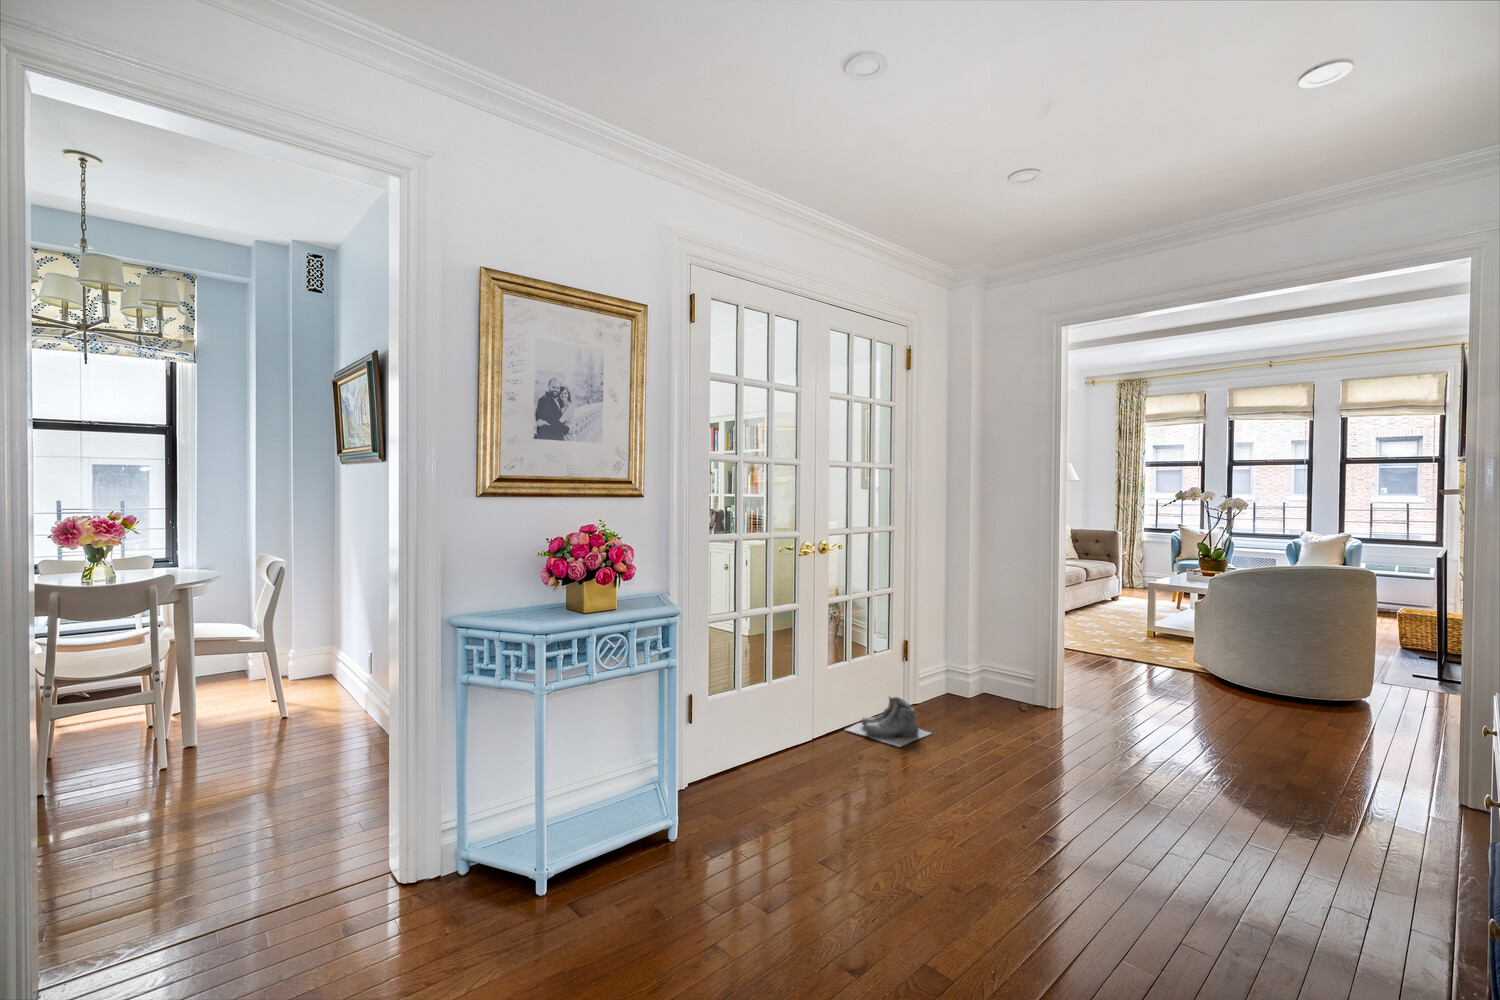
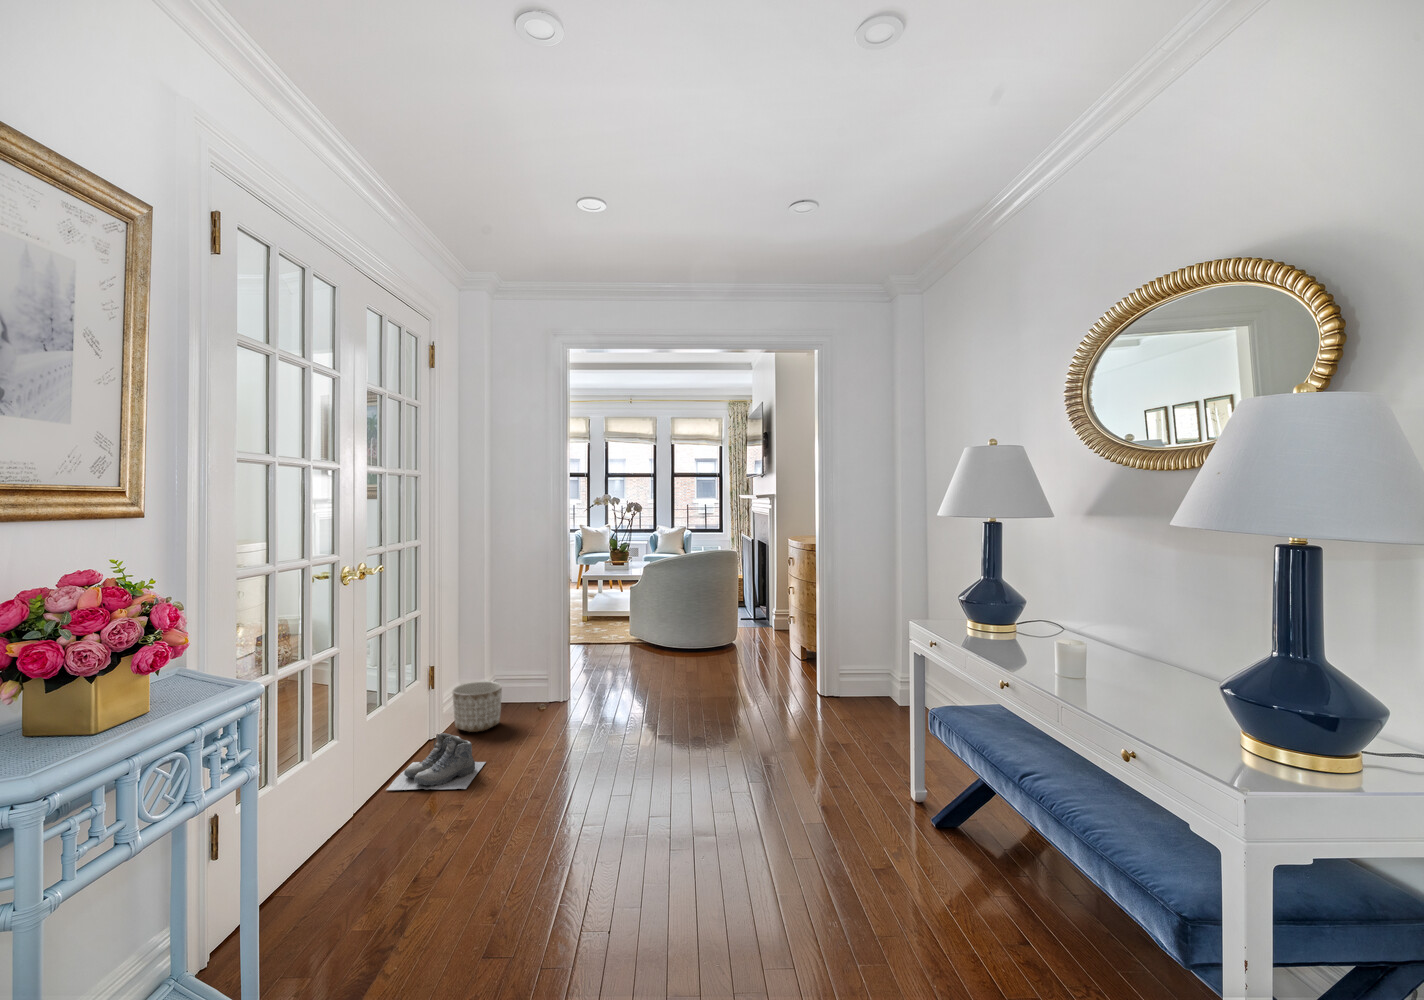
planter: none [928,663,974,709] -> present [452,681,502,732]

